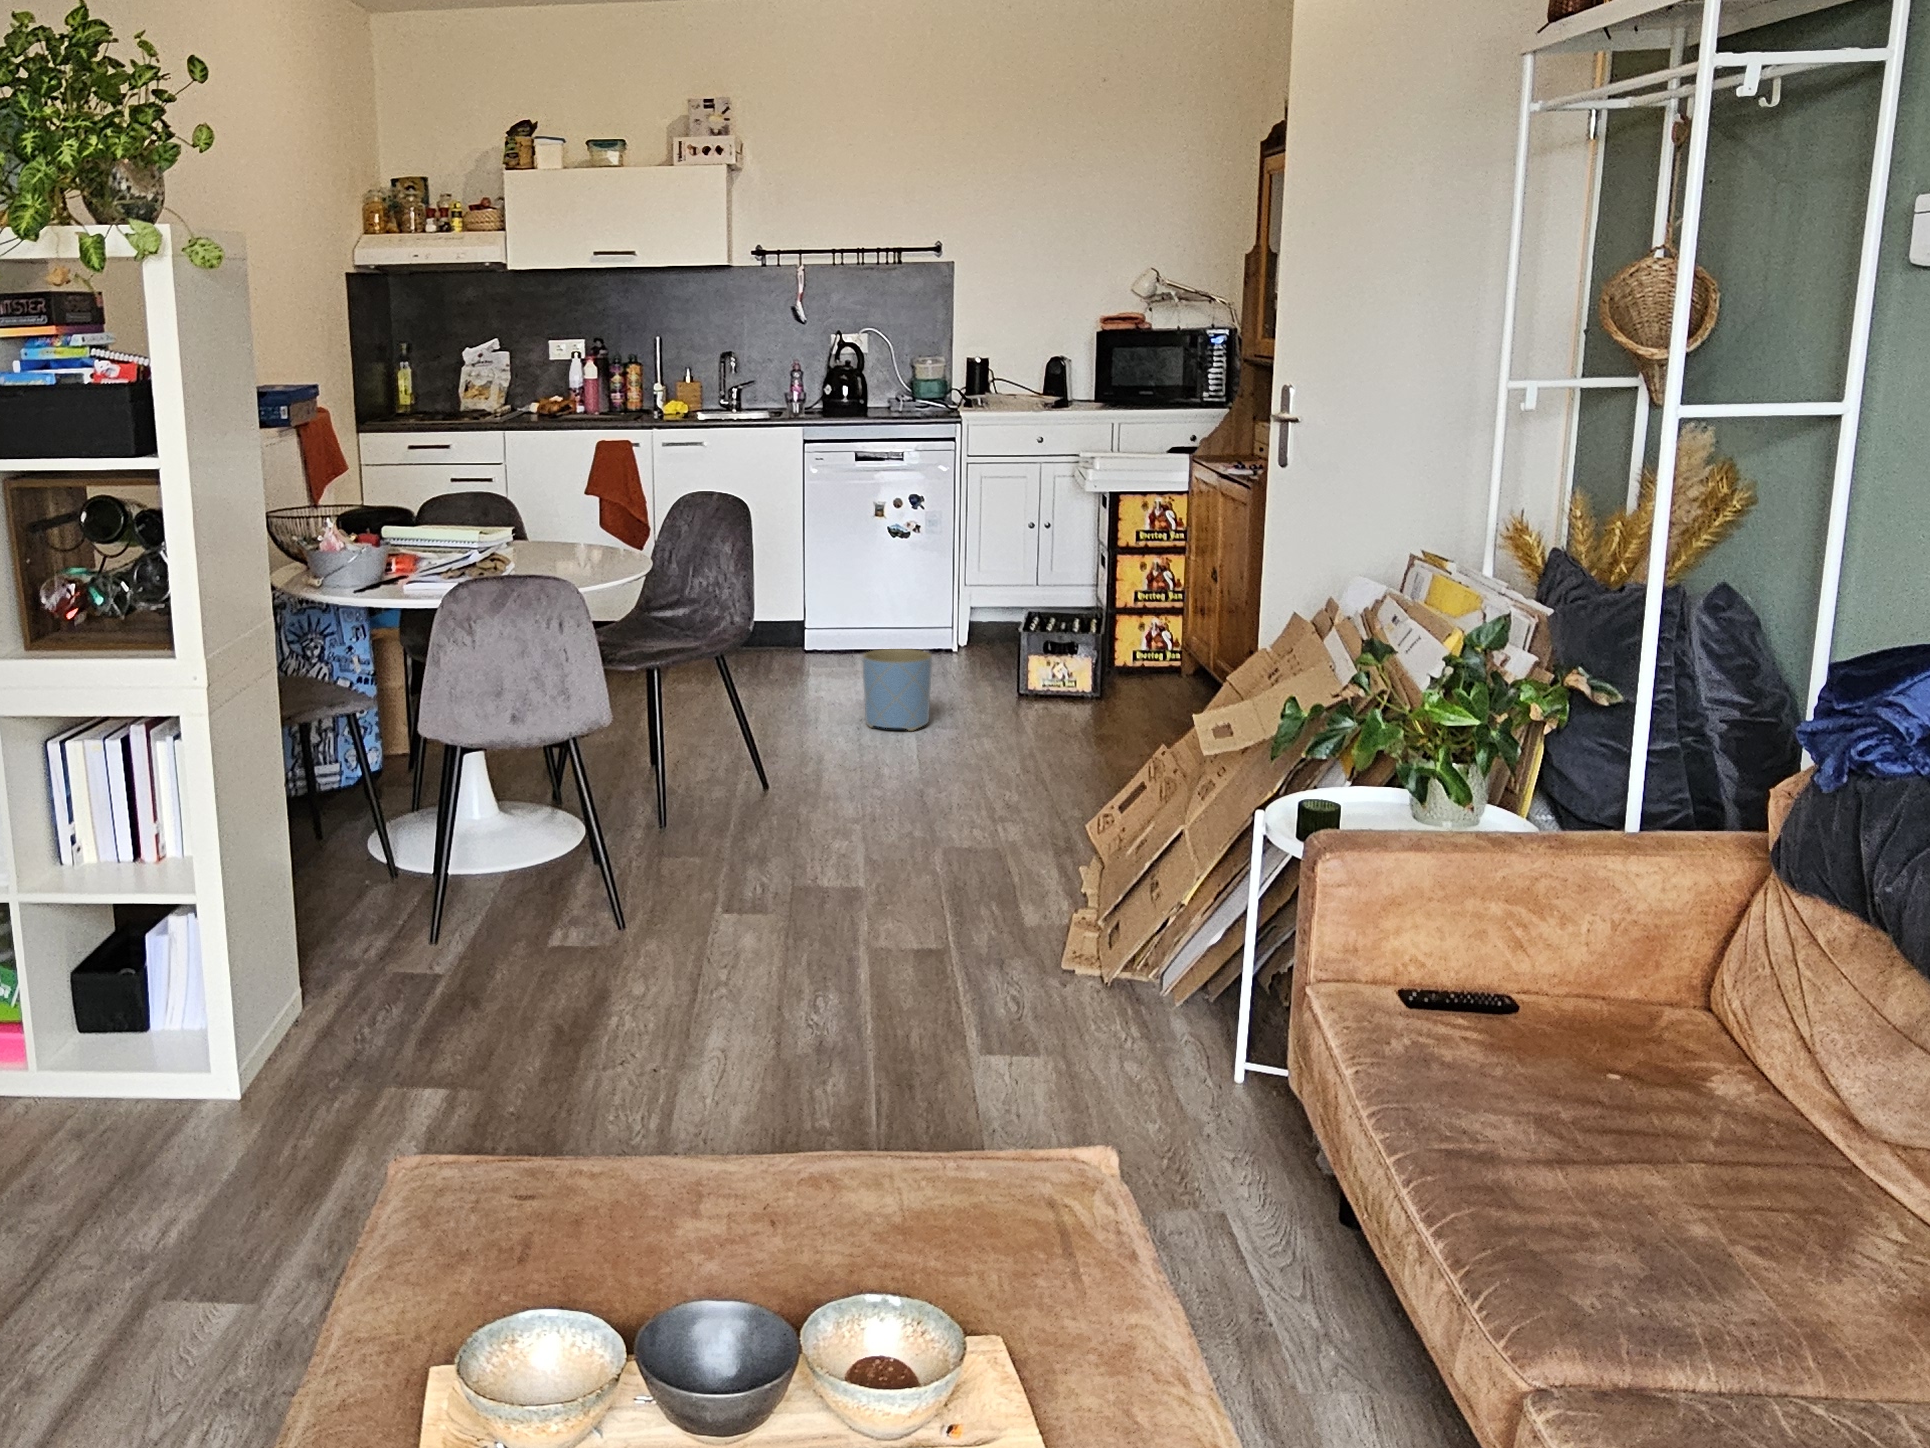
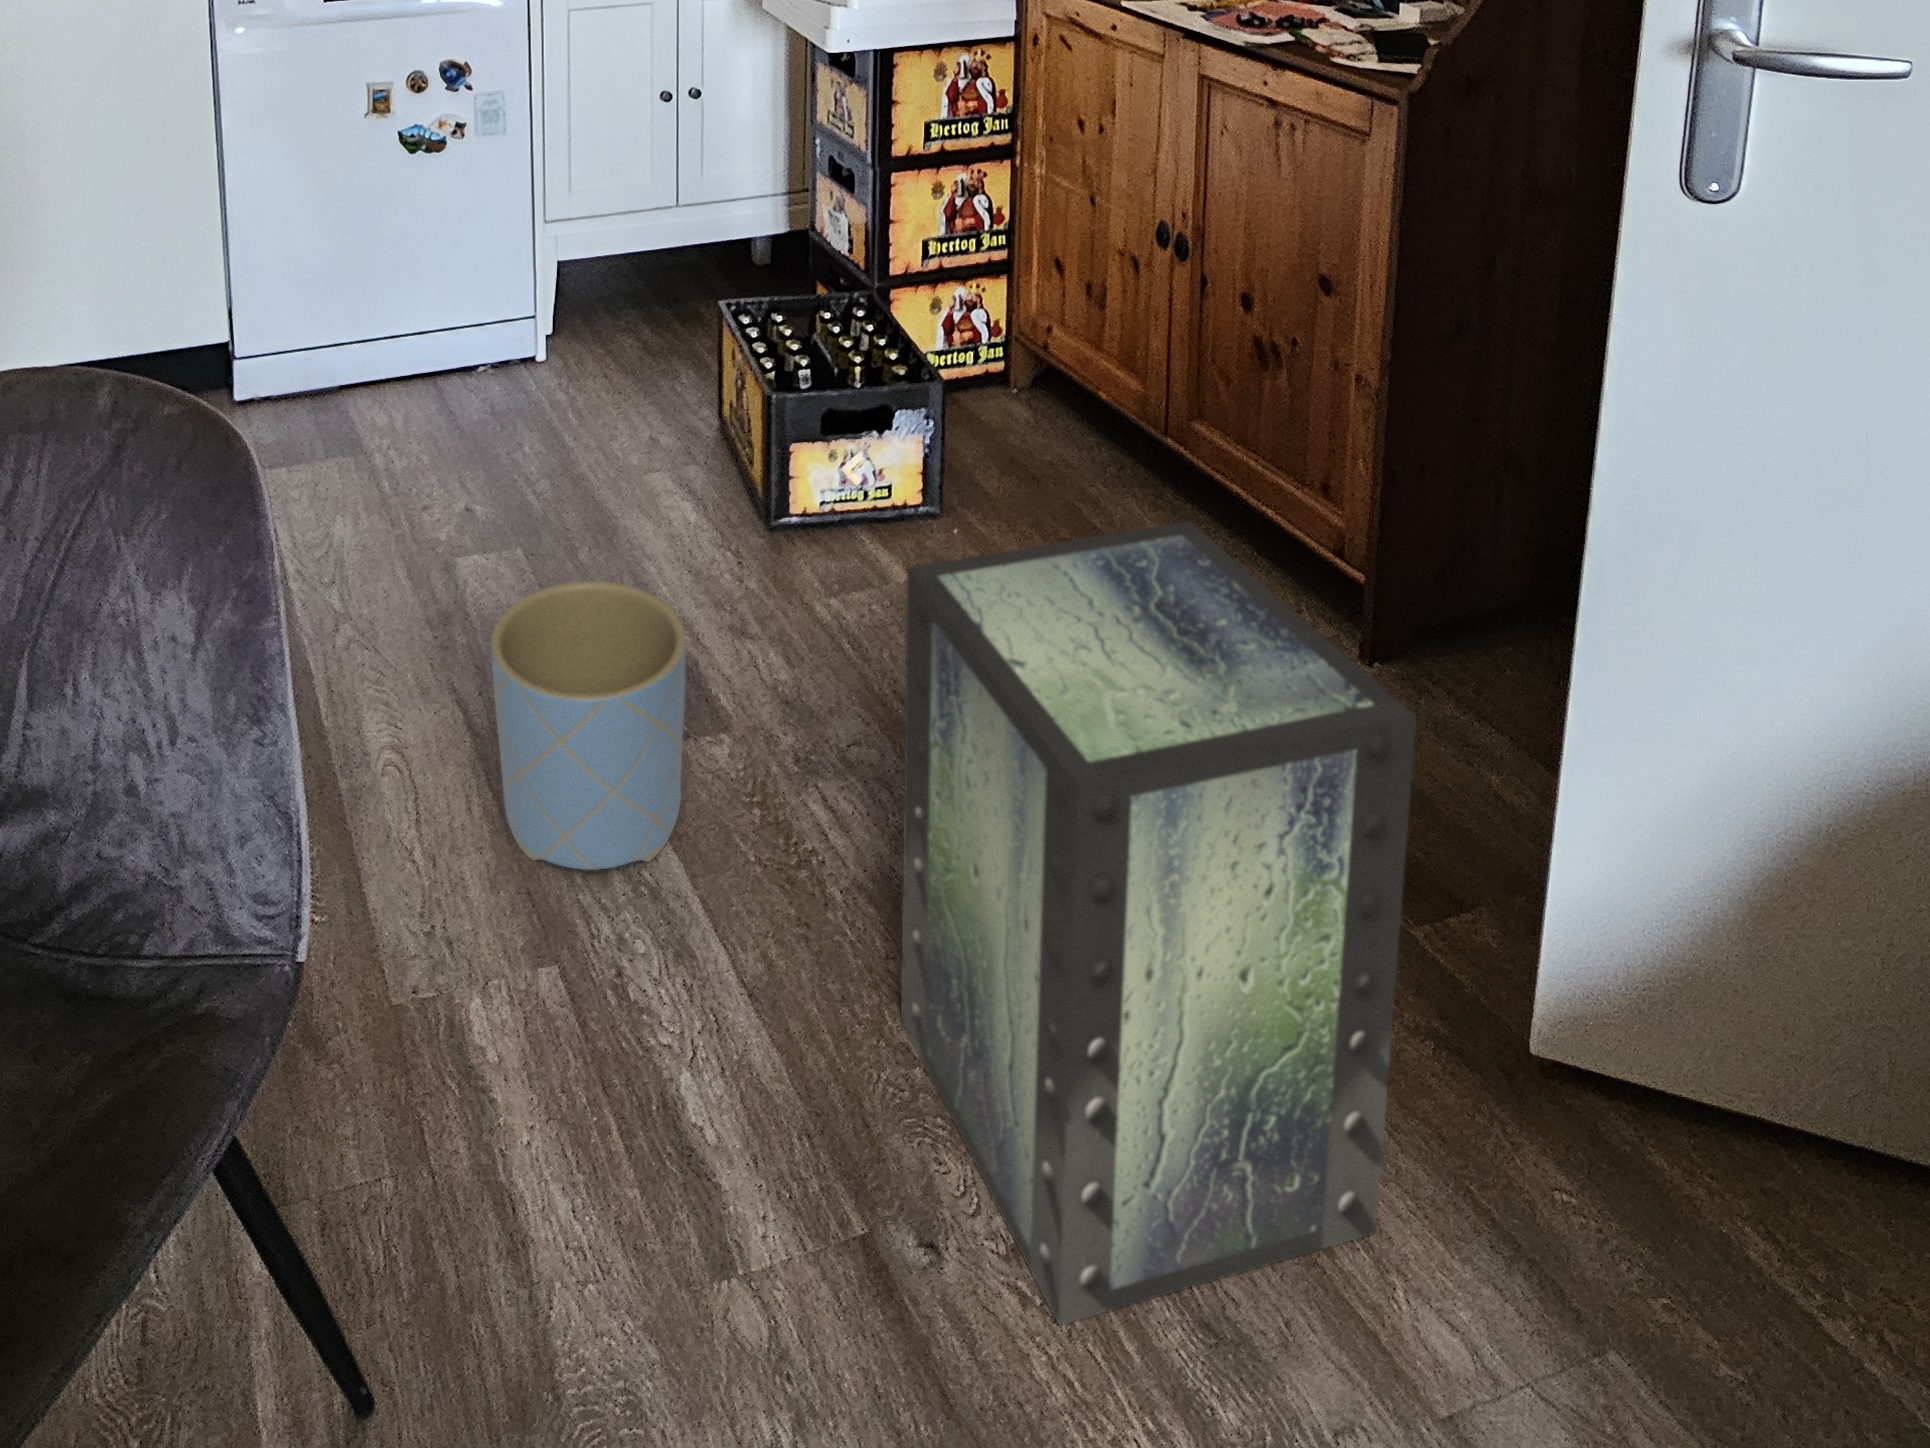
storage box: none [970,596,1082,784] -> present [901,521,1416,1325]

